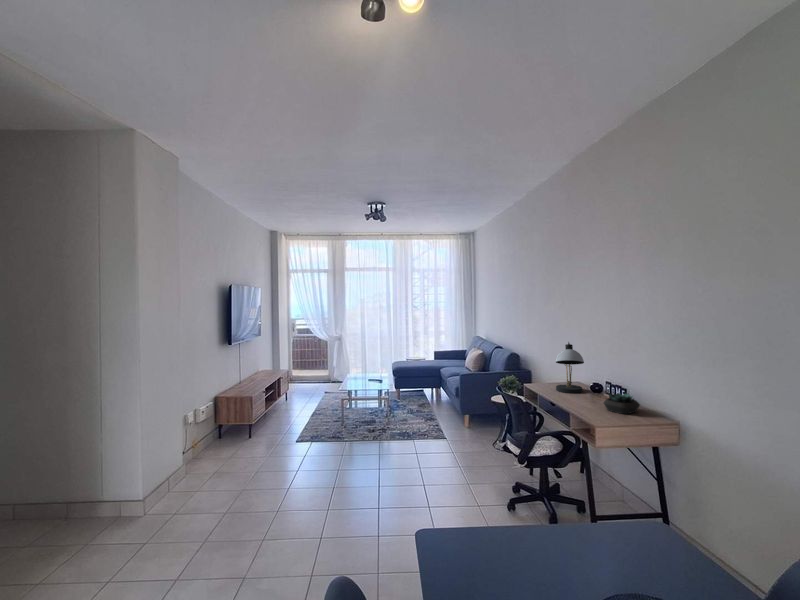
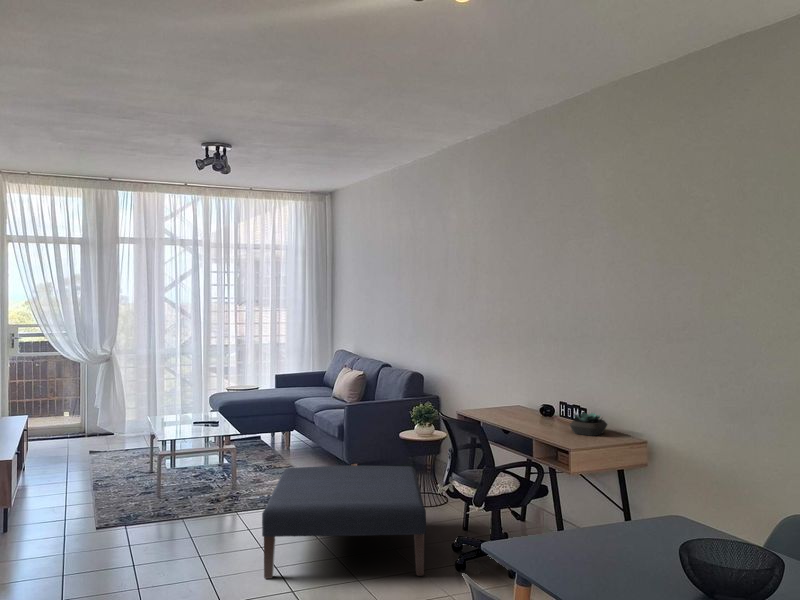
desk lamp: present [556,342,584,393] -> none [502,354,539,418]
ottoman: none [365,416,494,511] -> present [262,466,426,578]

